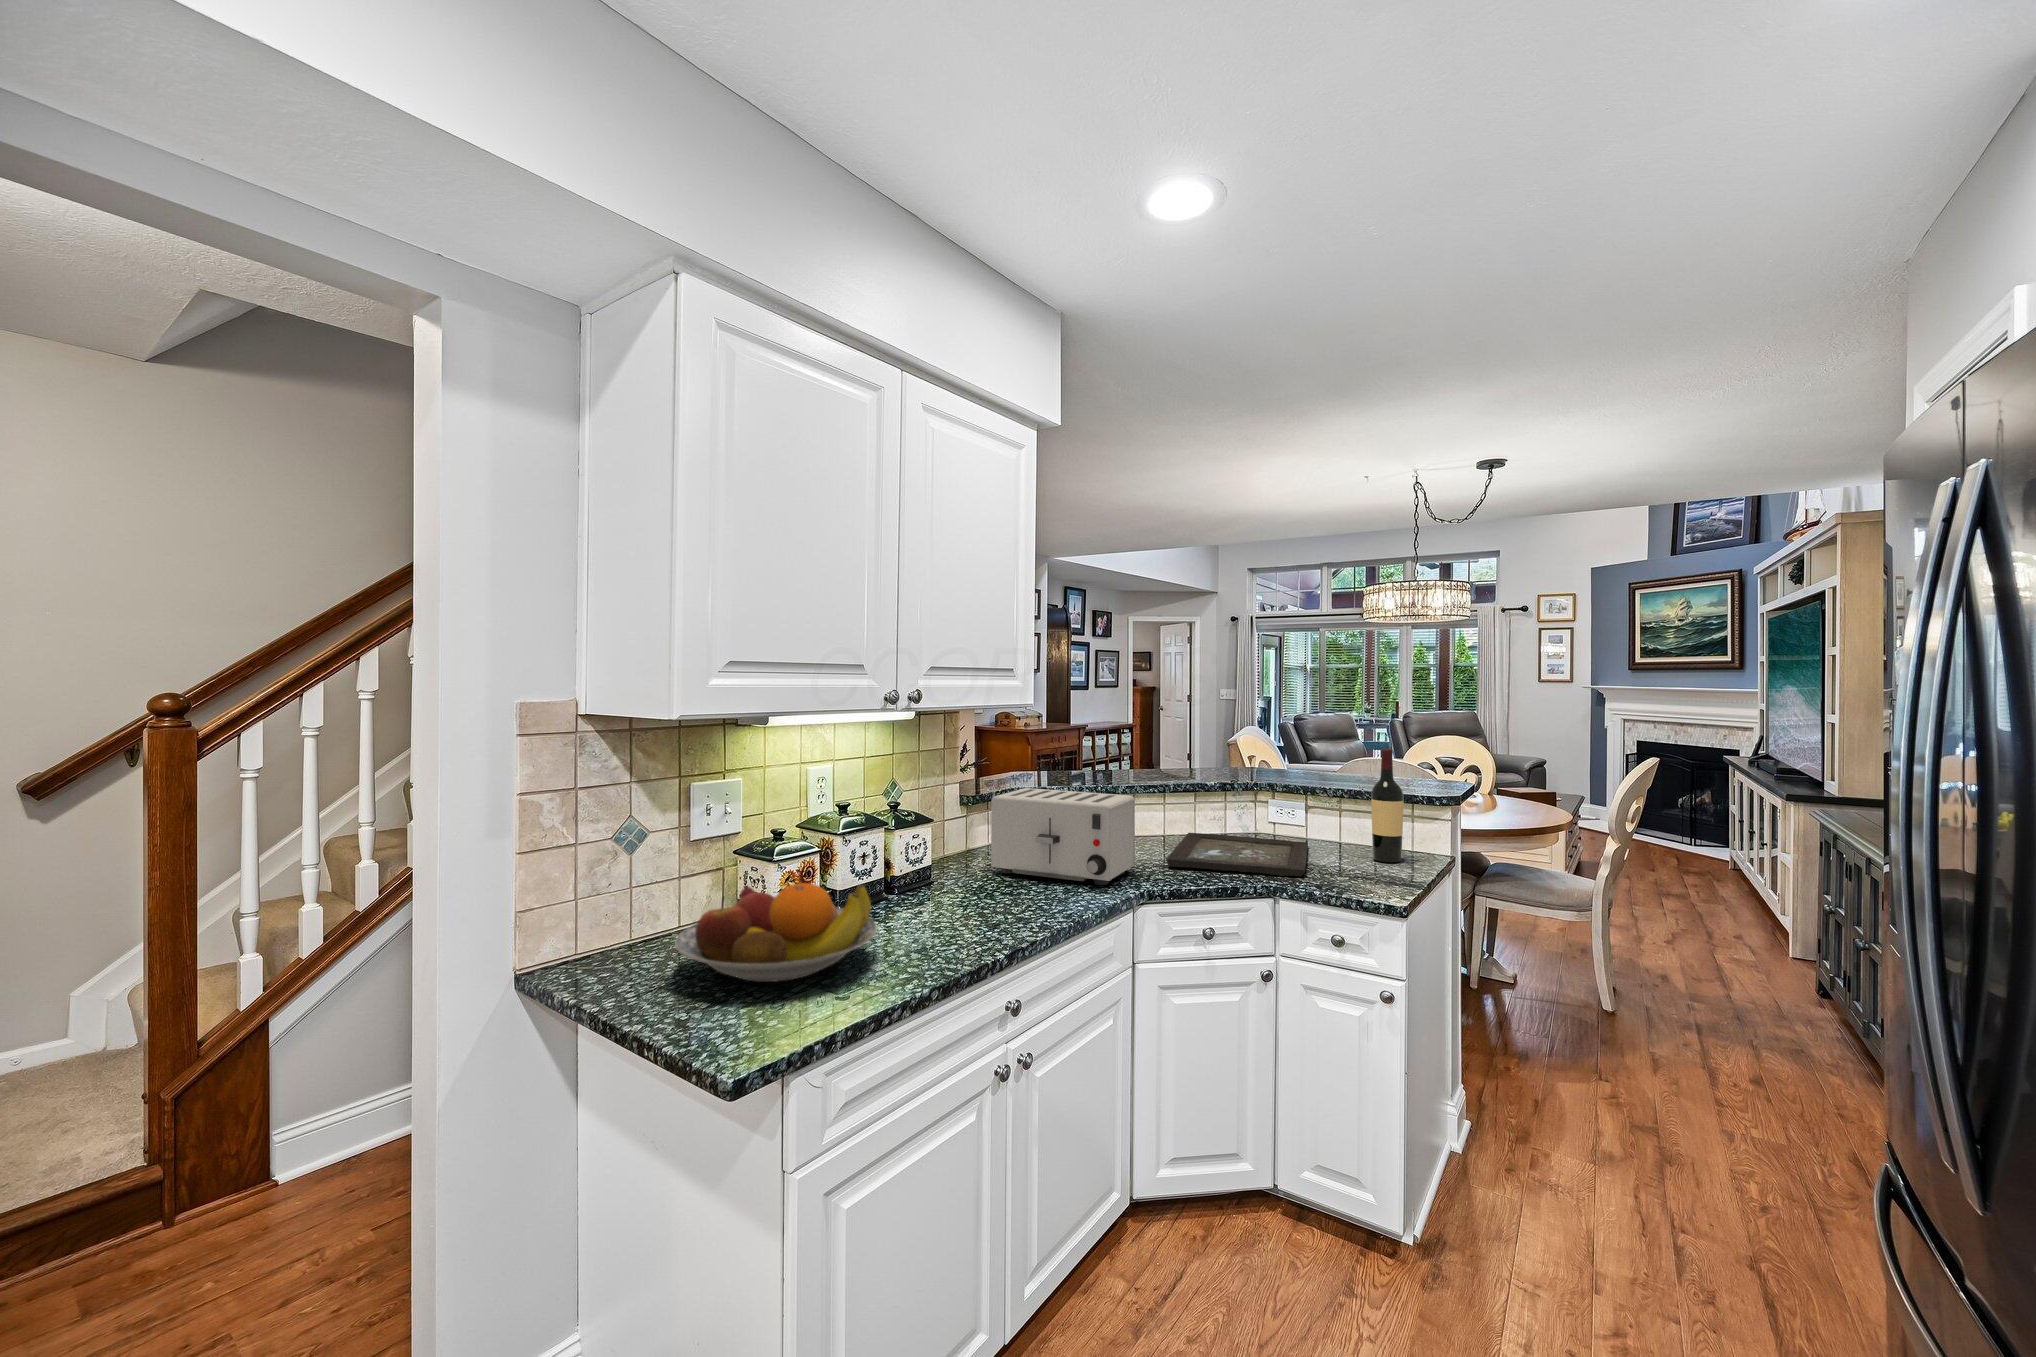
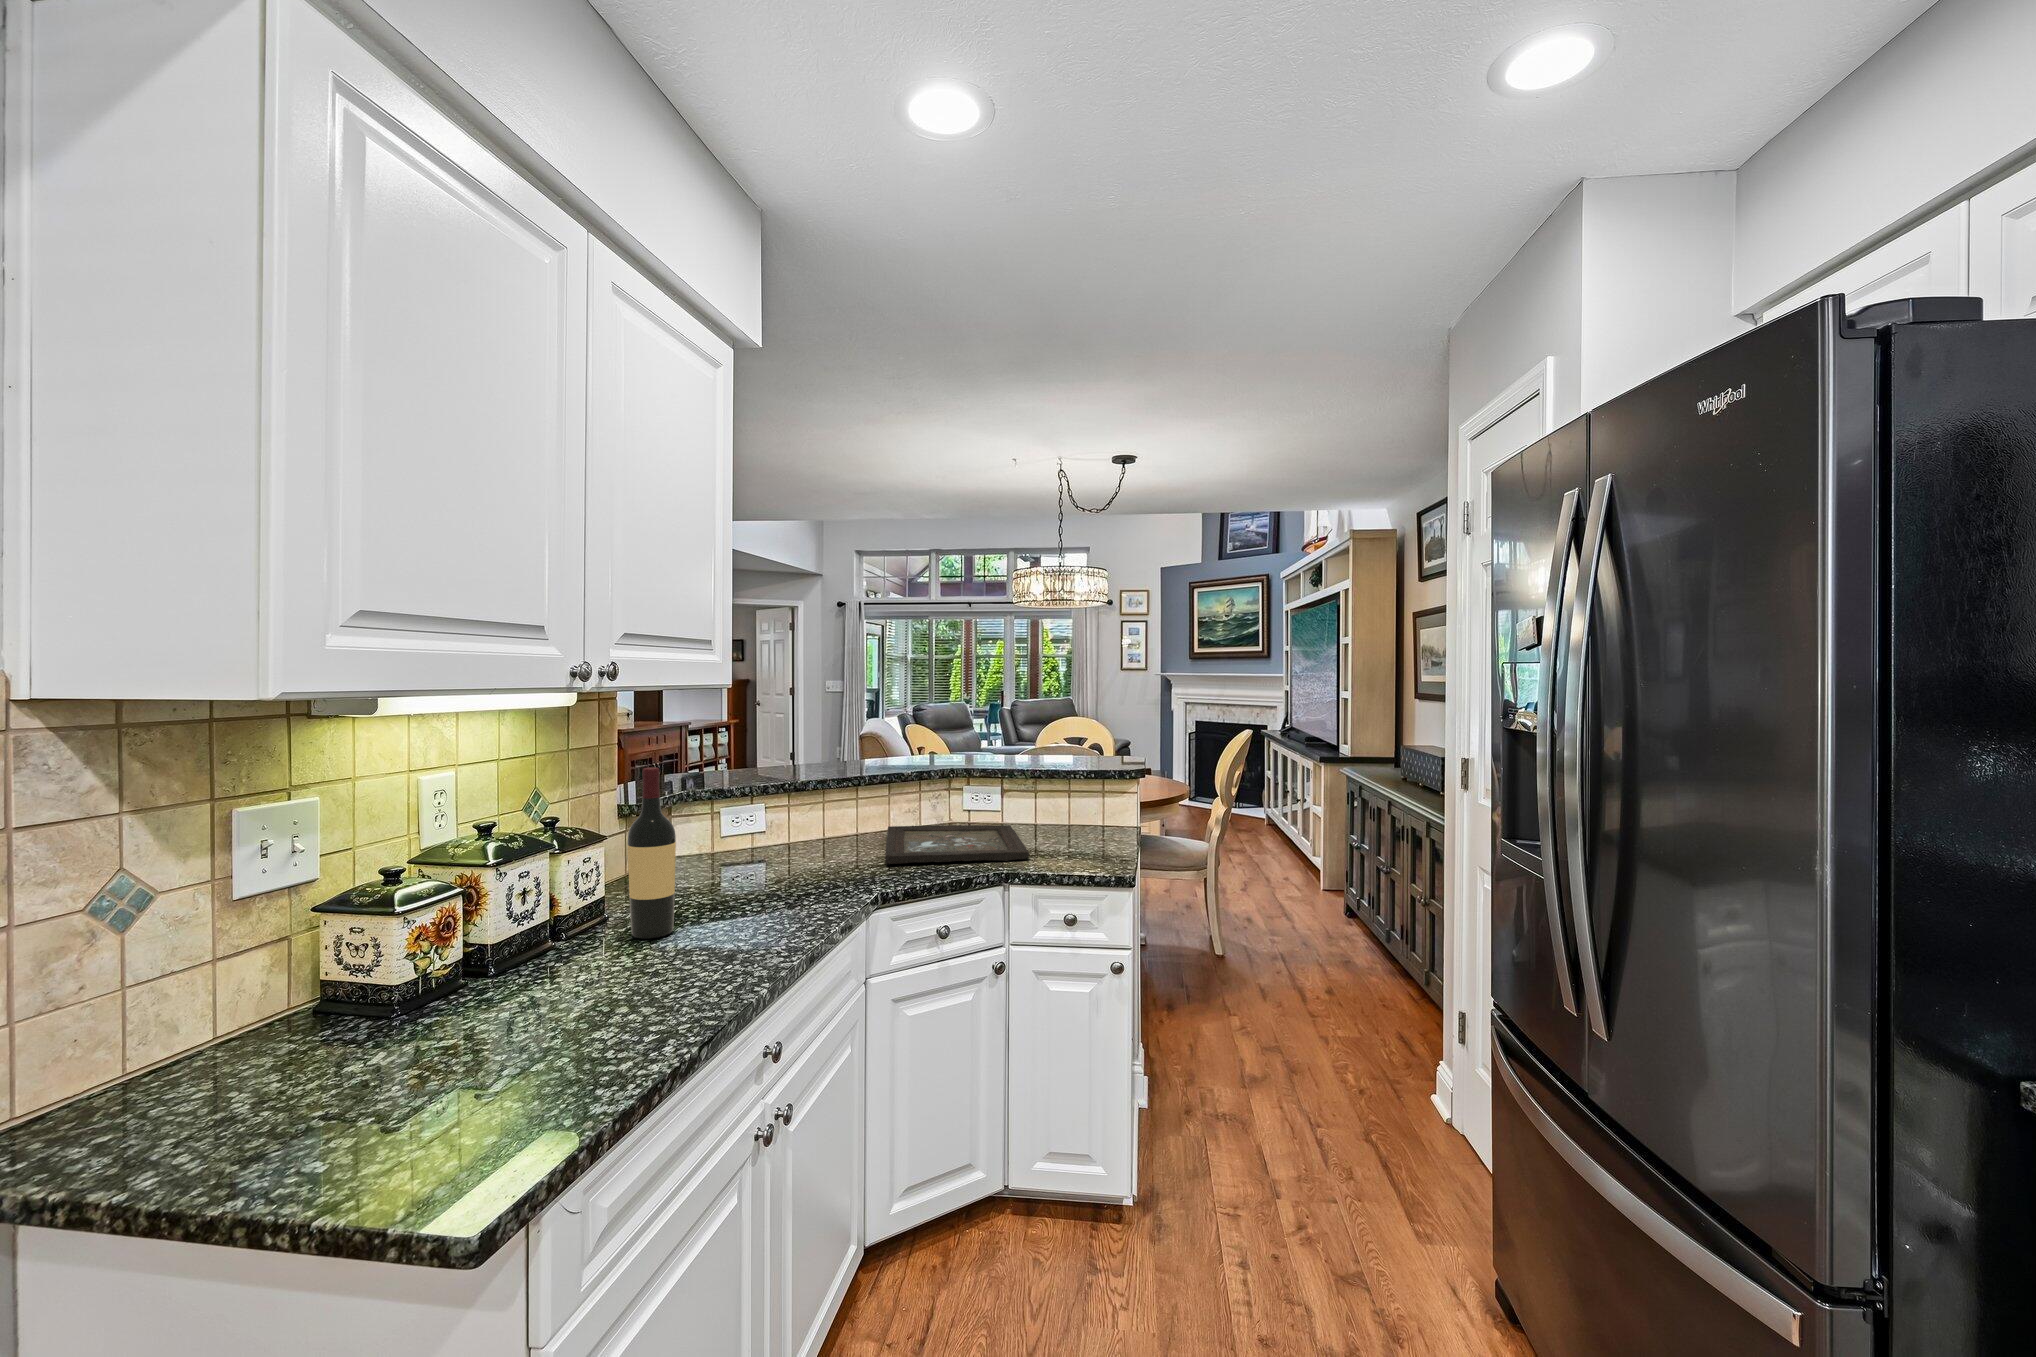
wine bottle: present [1371,749,1404,863] -> present [628,767,676,939]
toaster: present [991,788,1135,885] -> none [681,788,852,894]
fruit bowl: present [675,883,877,982] -> none [246,927,591,1094]

